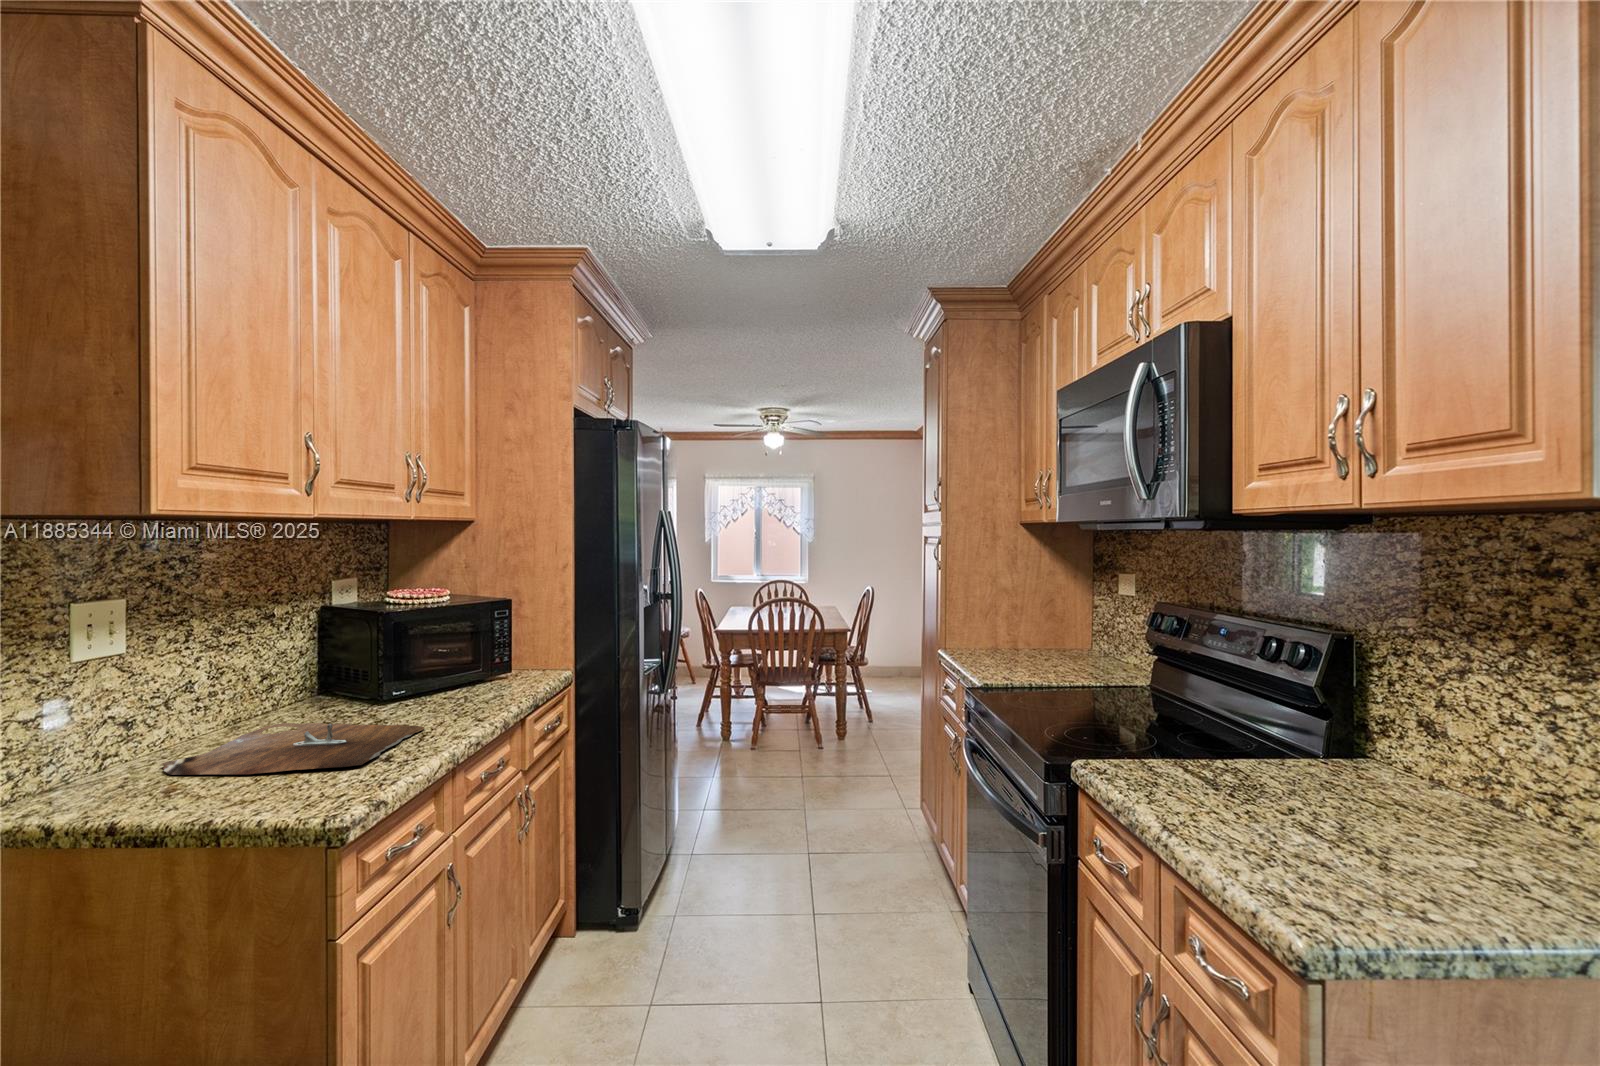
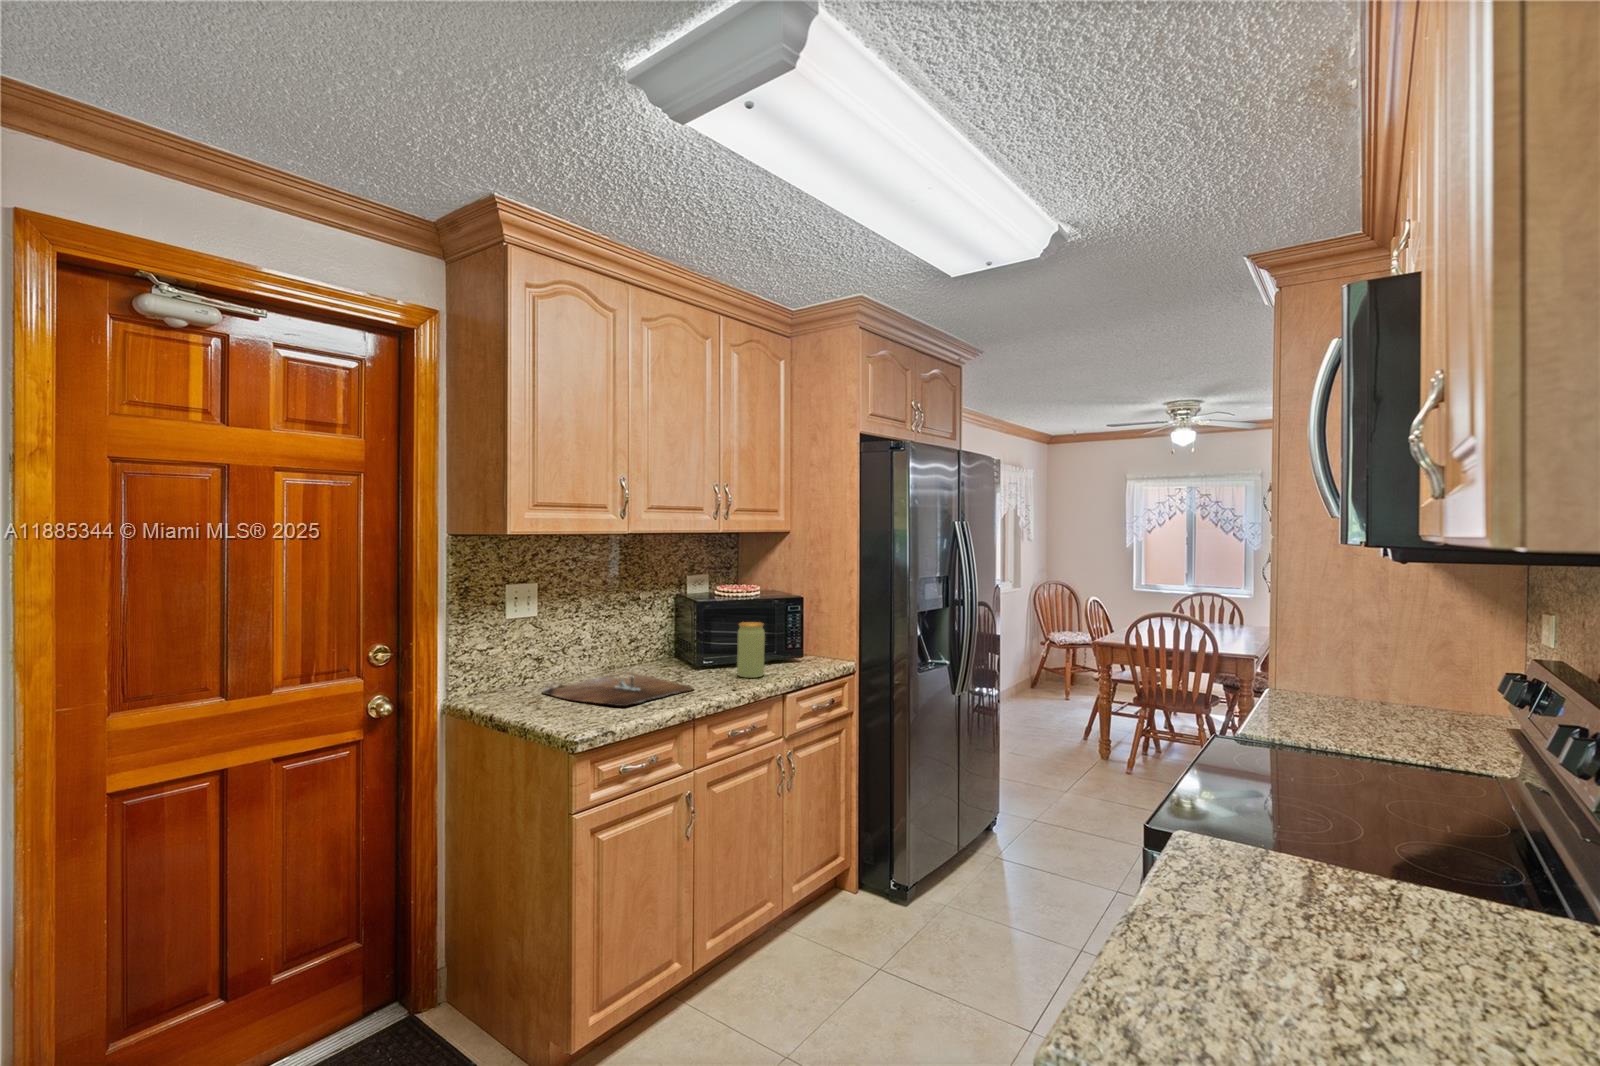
jar: none [451,633,489,705] -> present [737,622,765,678]

